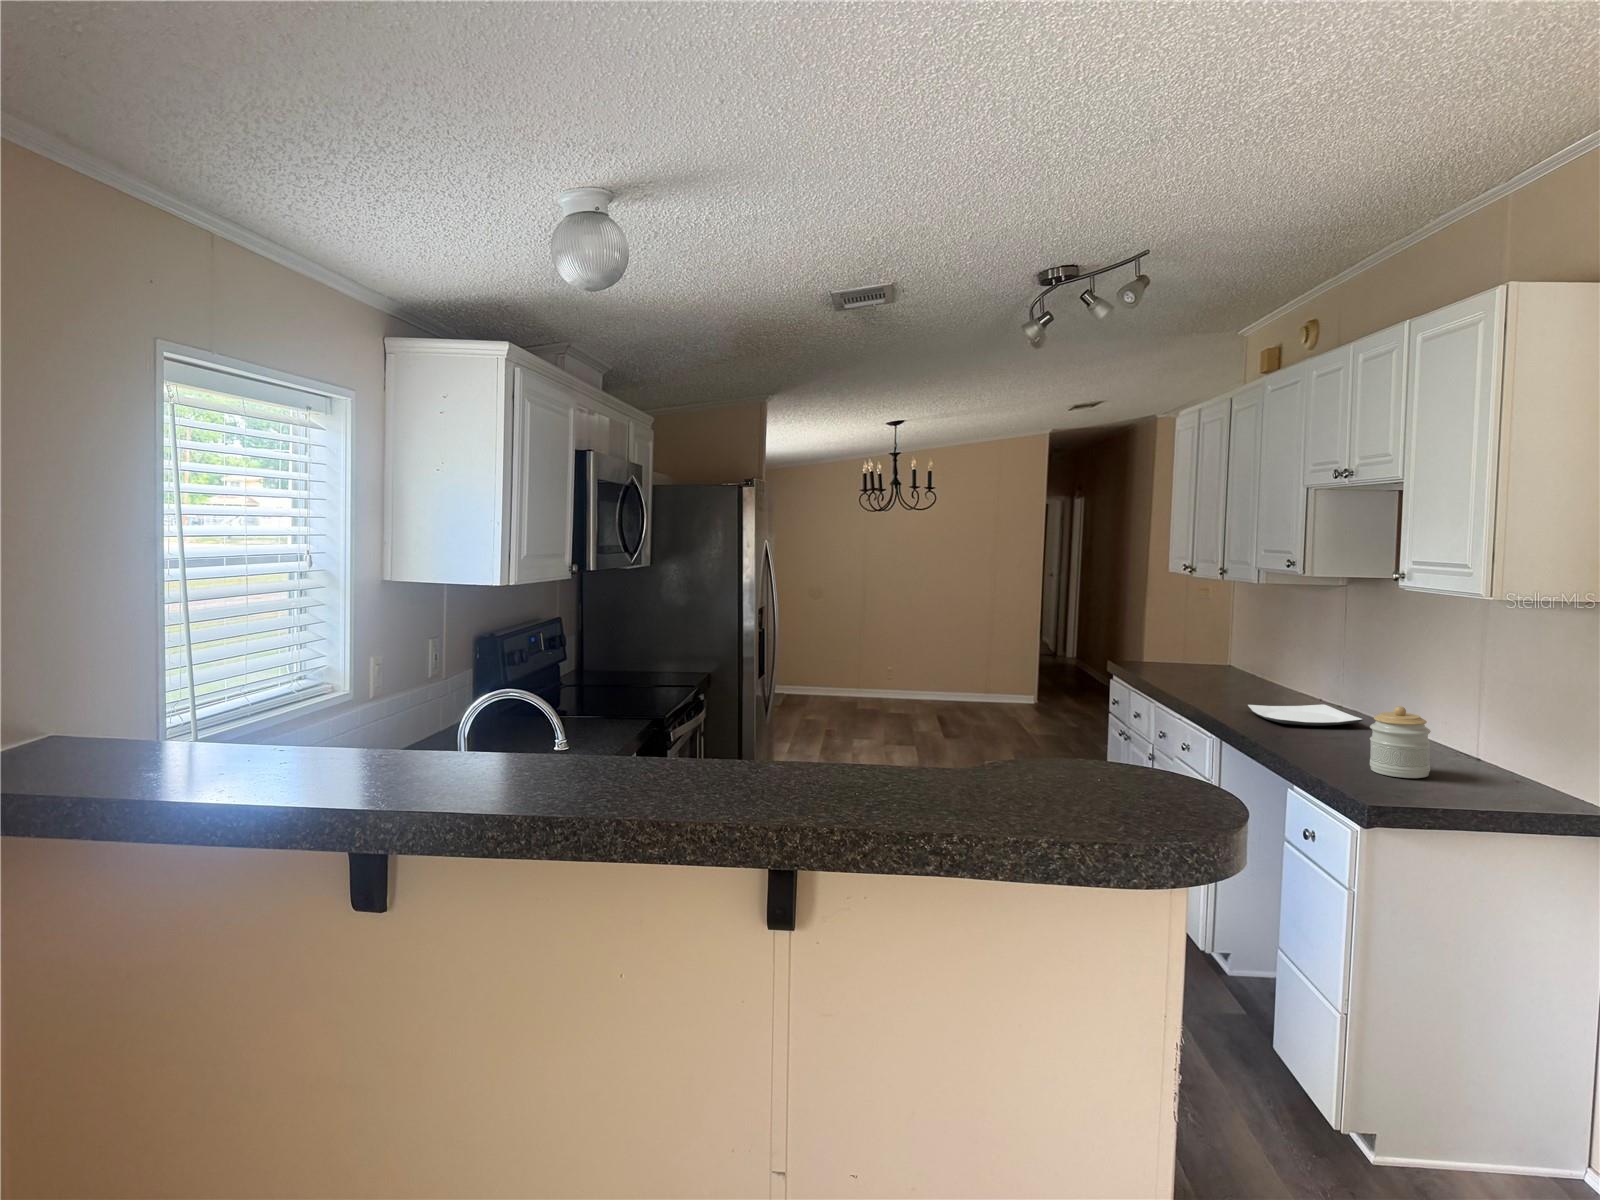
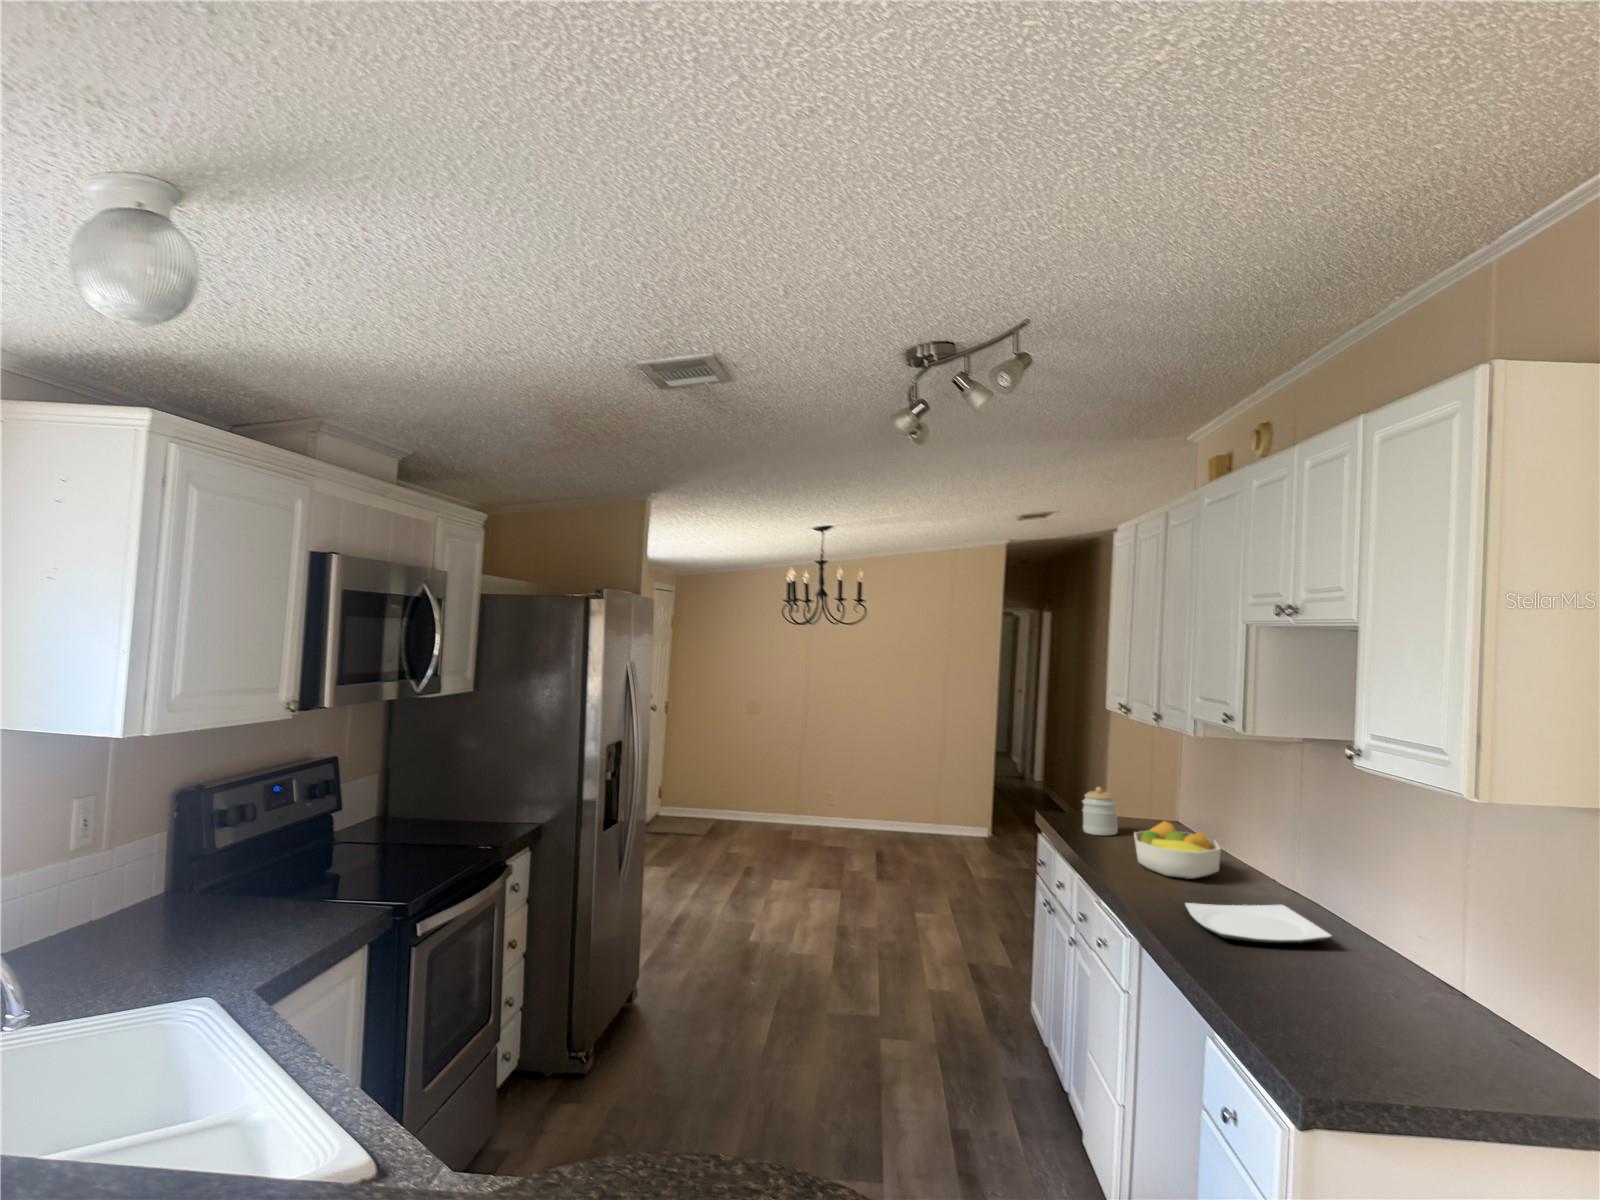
fruit bowl: none [1202,653,1275,694] -> present [1134,821,1221,879]
jar: present [1370,706,1431,778] -> present [1082,787,1118,835]

